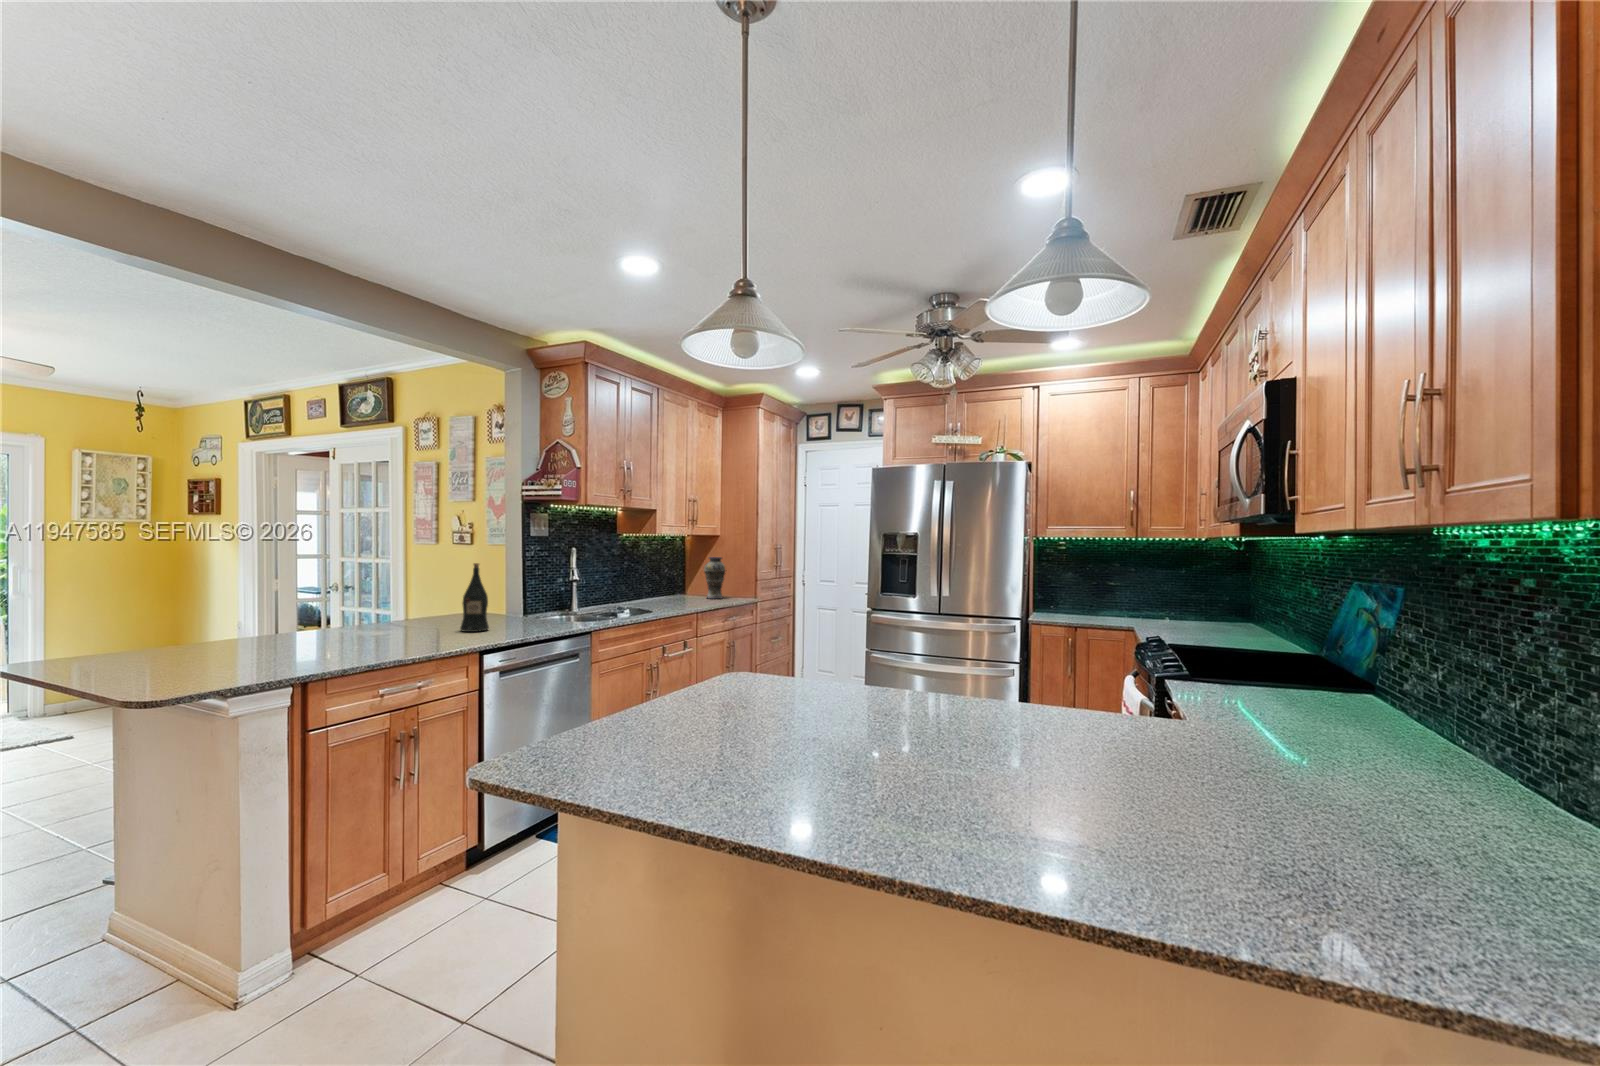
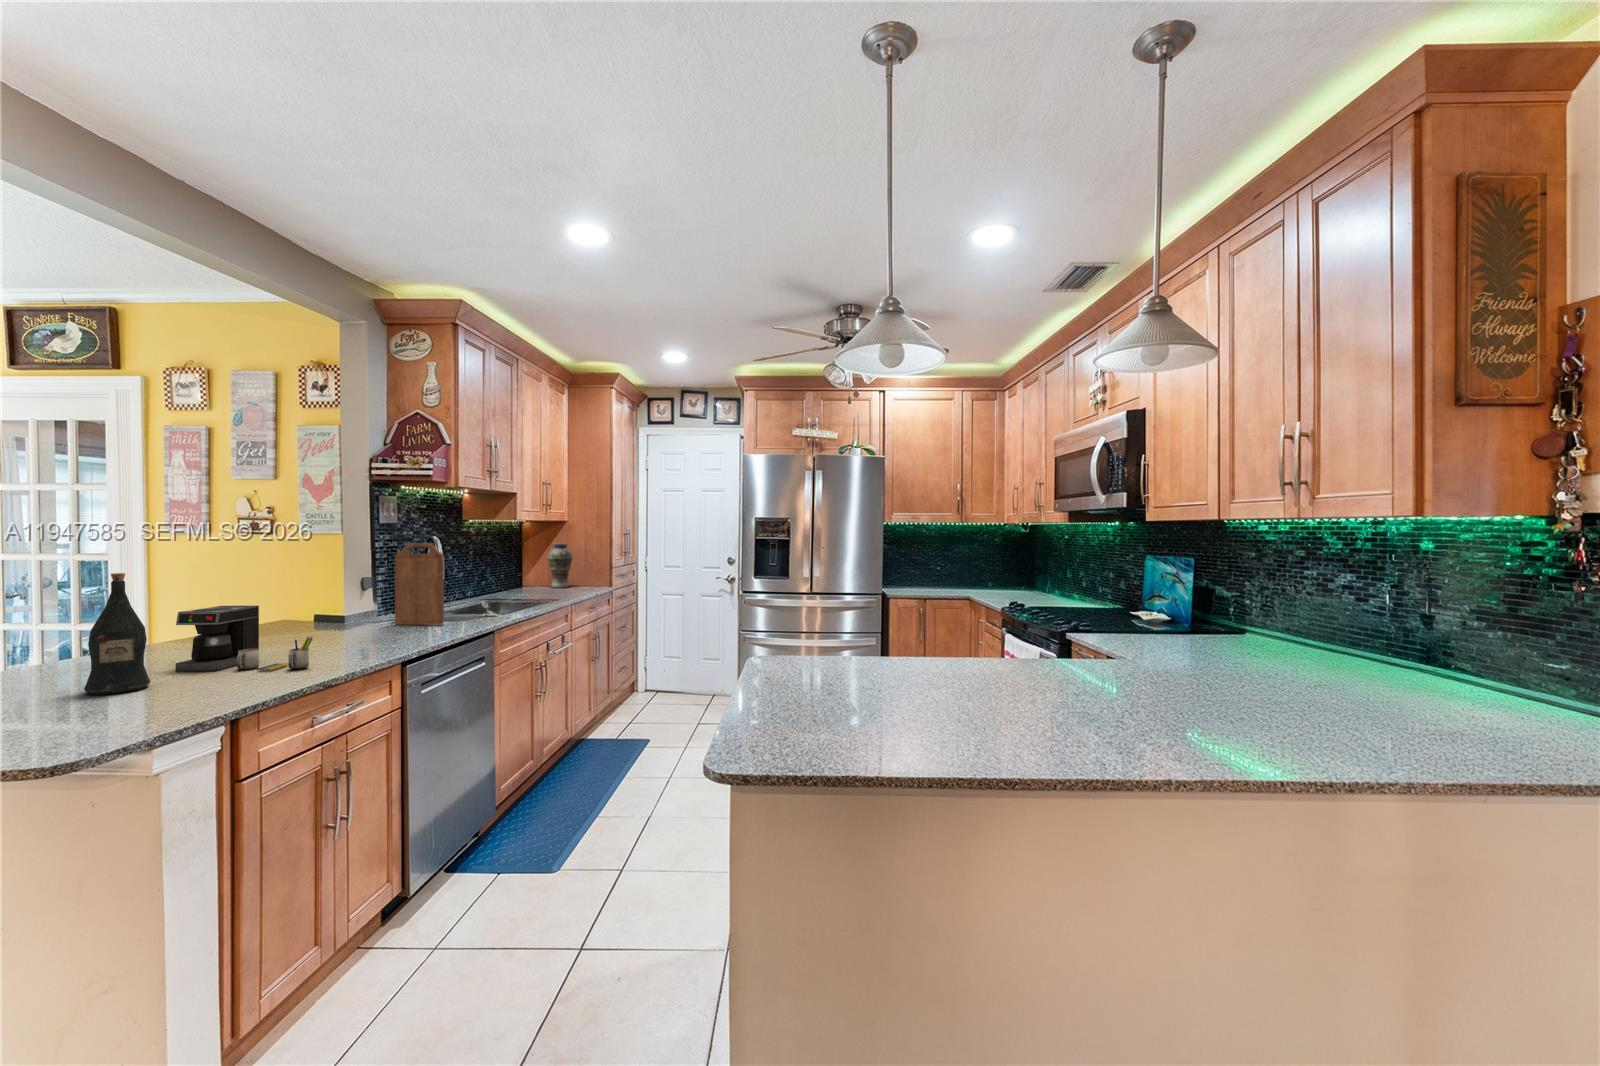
cutting board: none [527,552,562,624] -> present [395,543,444,625]
wine bottle: present [460,563,489,632] -> present [84,573,150,694]
coffee maker: none [331,596,412,648] -> present [176,606,313,671]

